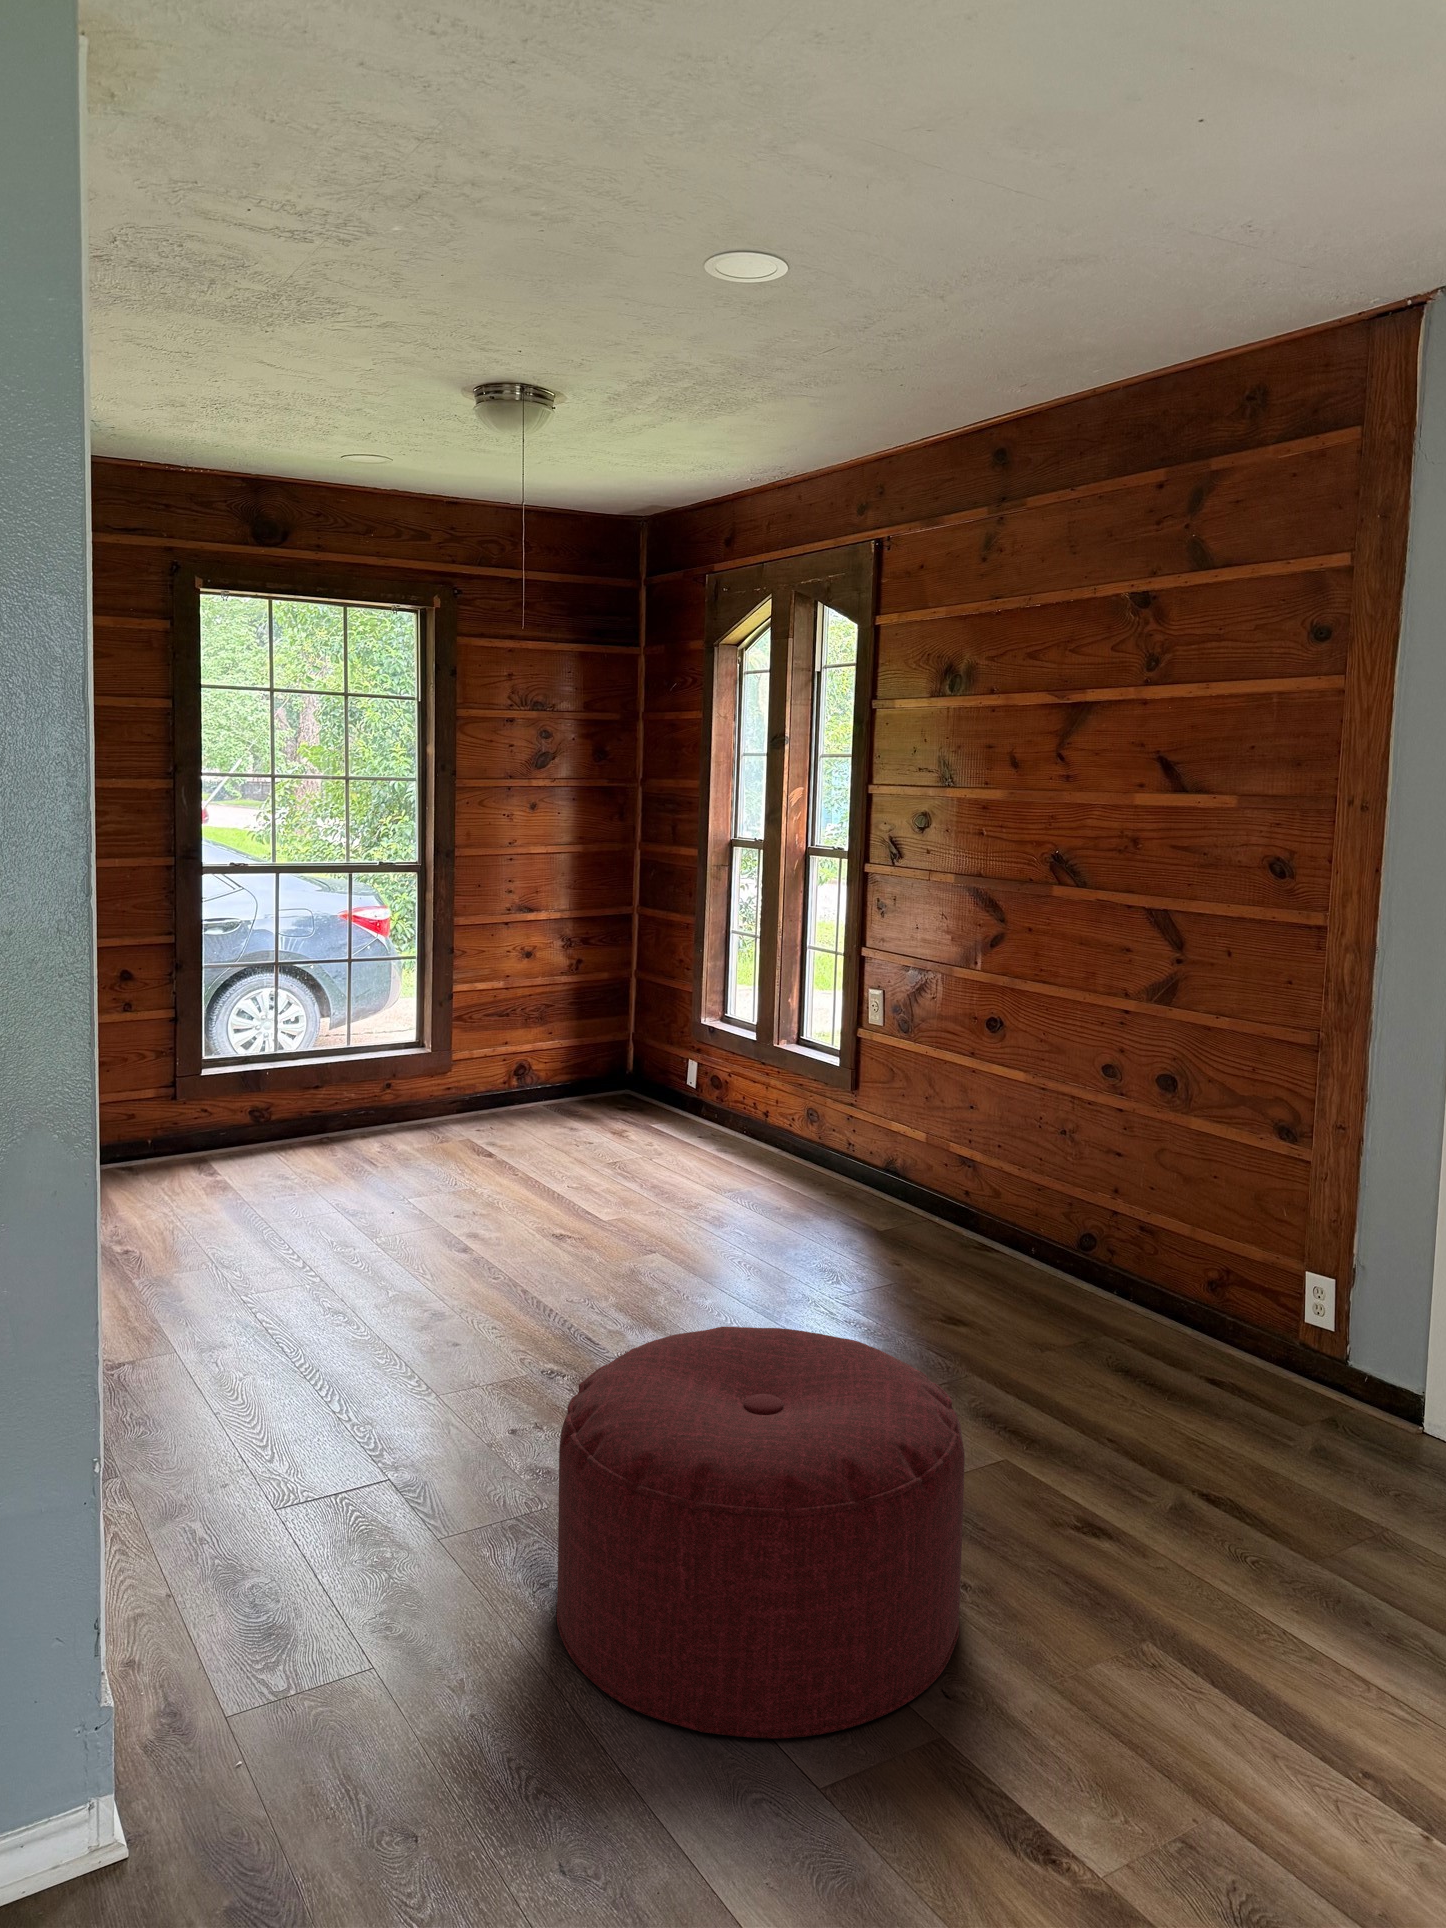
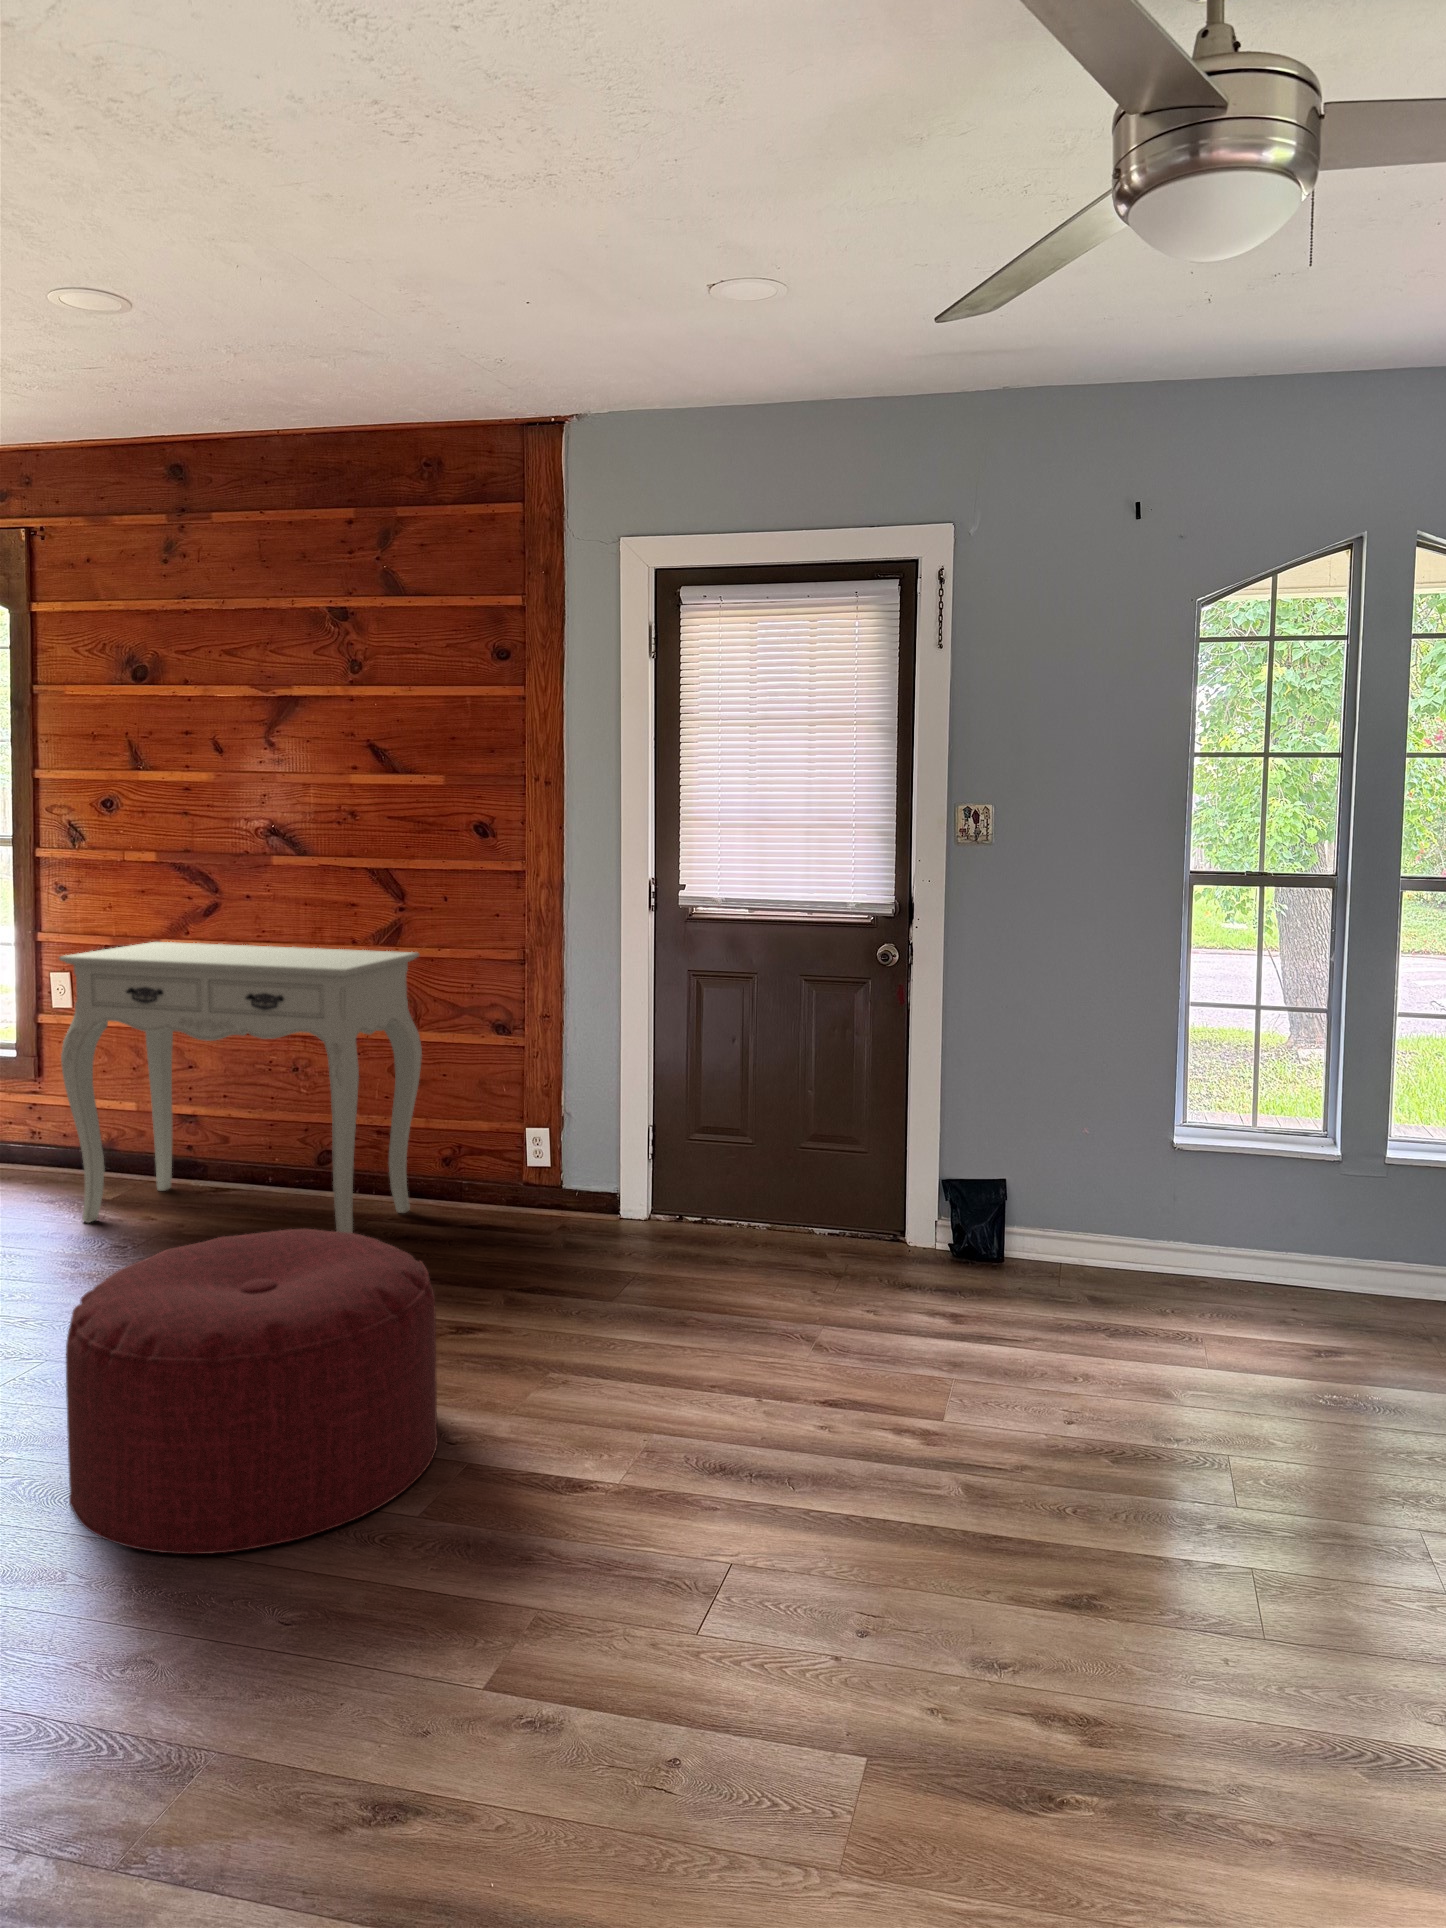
console table: none [828,968,1190,1361] -> present [59,942,422,1233]

